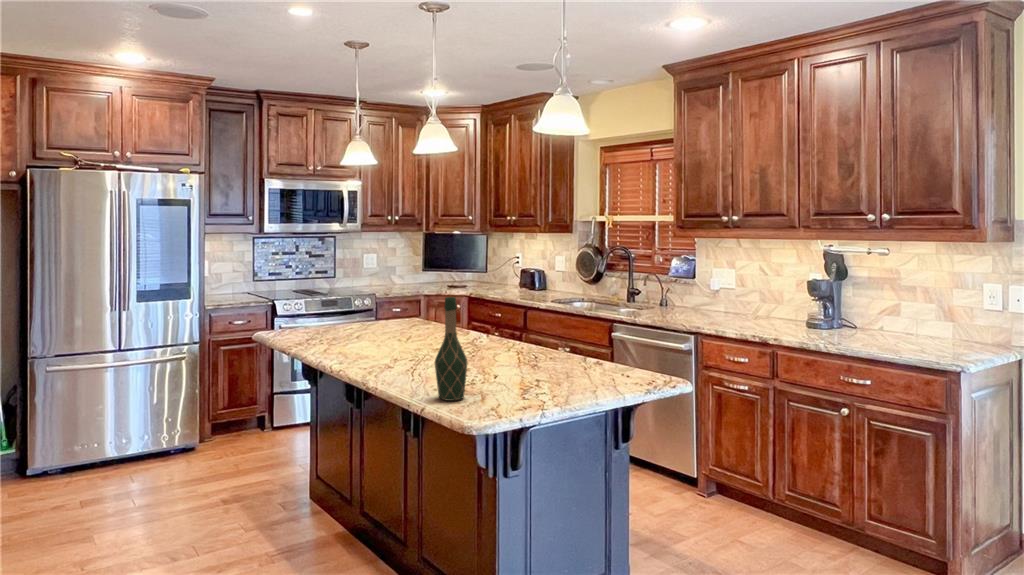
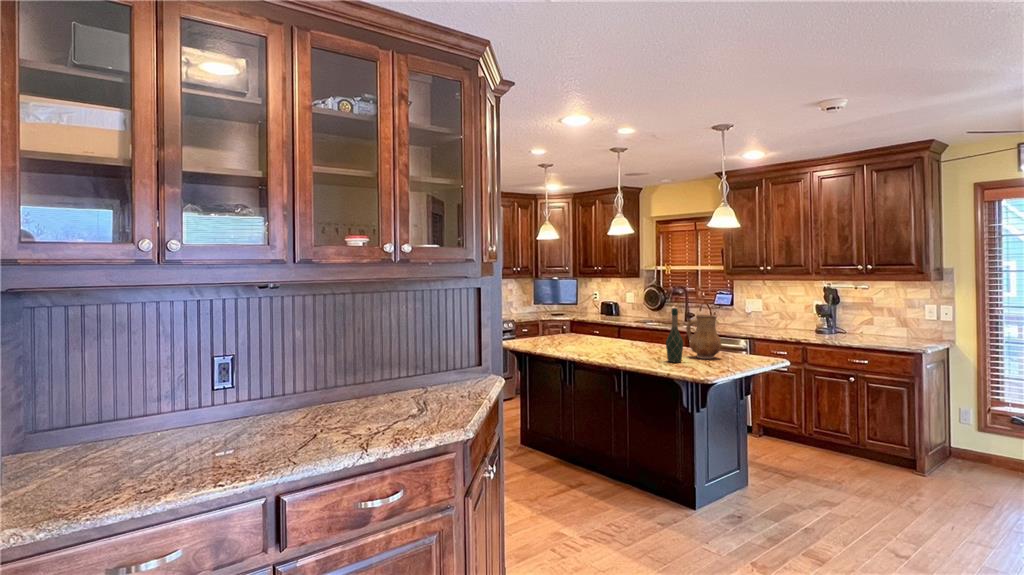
ceramic pitcher: none [500,307,558,390] -> present [686,315,721,359]

